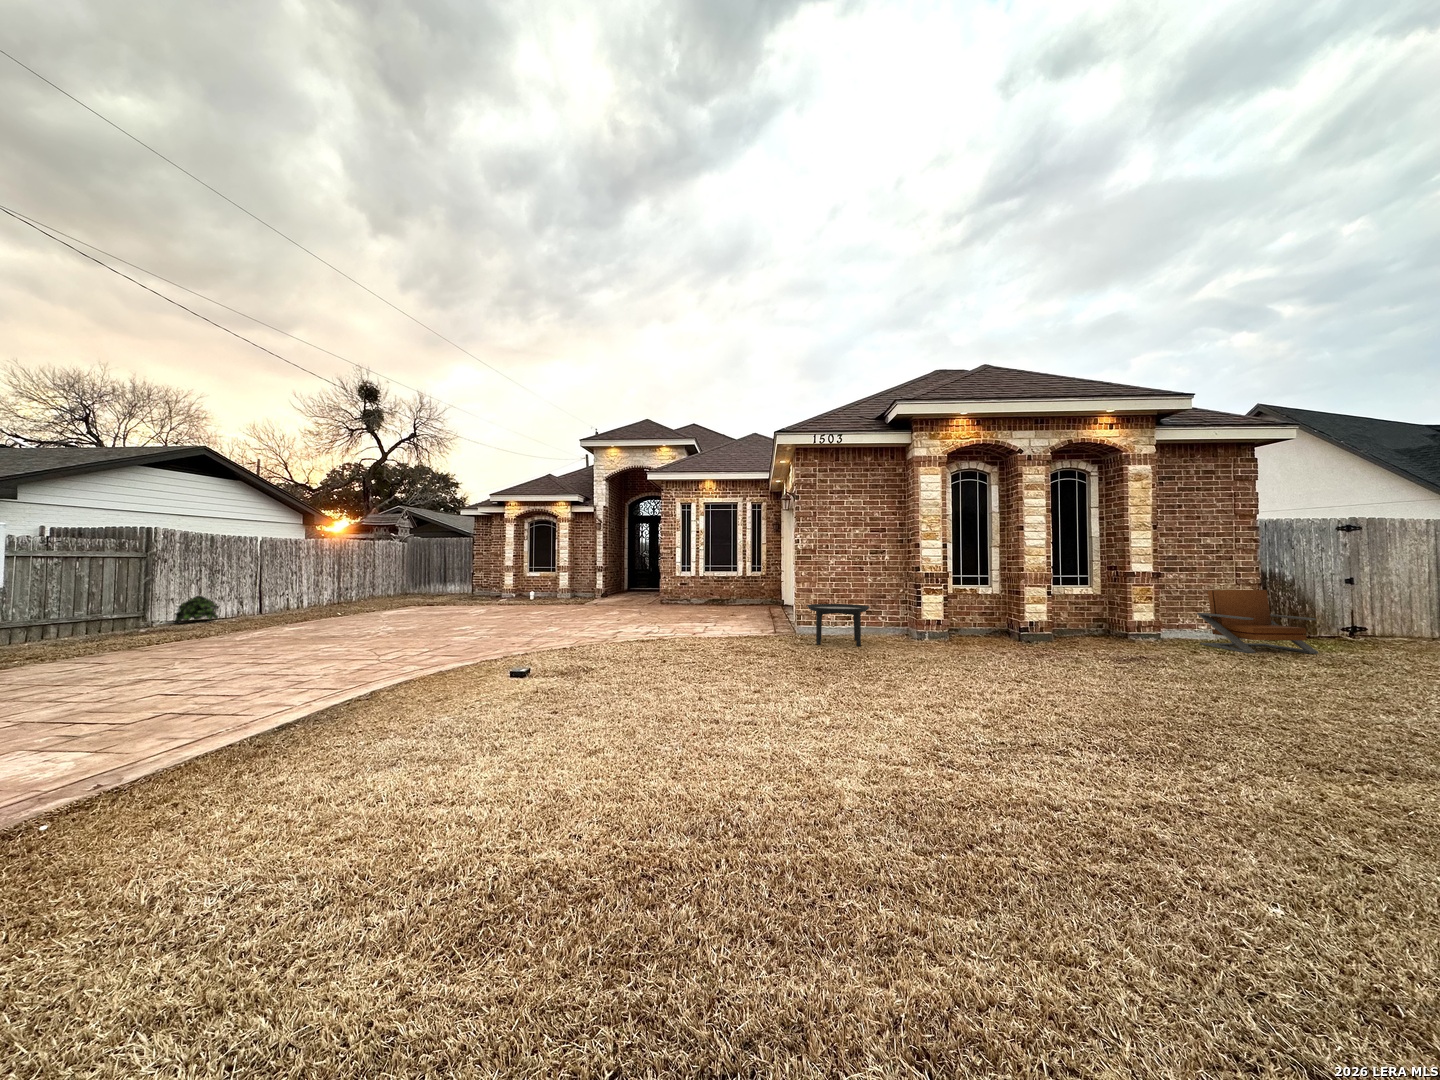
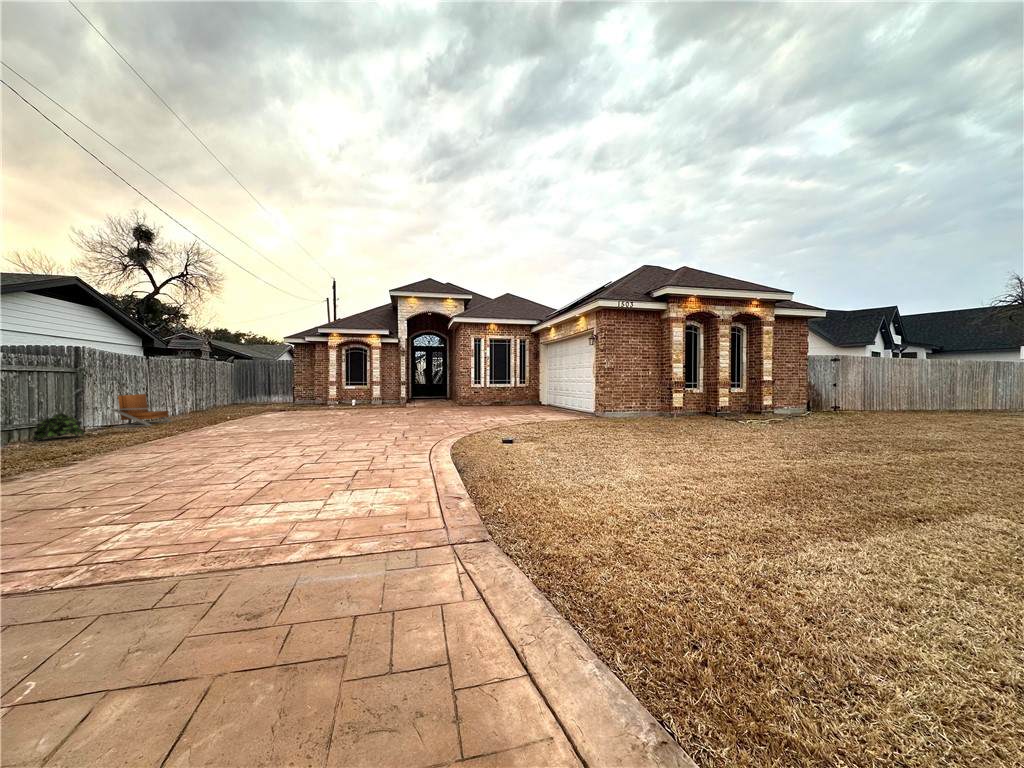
lounge chair: present [1197,590,1318,654] -> present [111,394,172,427]
round table: present [807,604,870,646] -> none [612,403,652,428]

